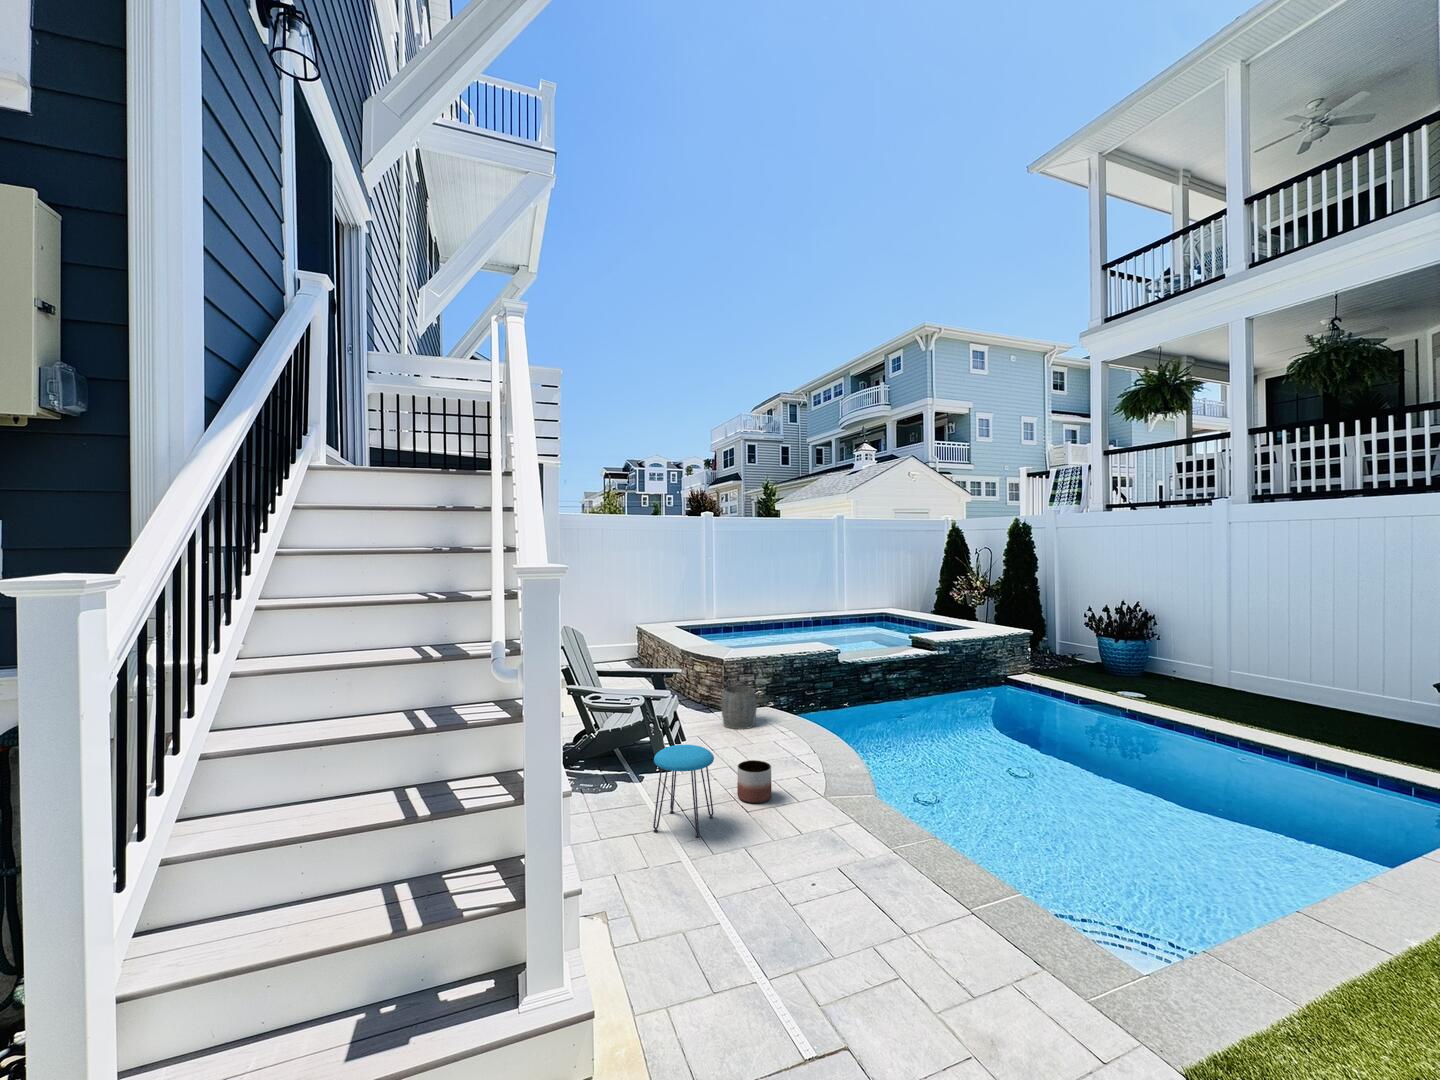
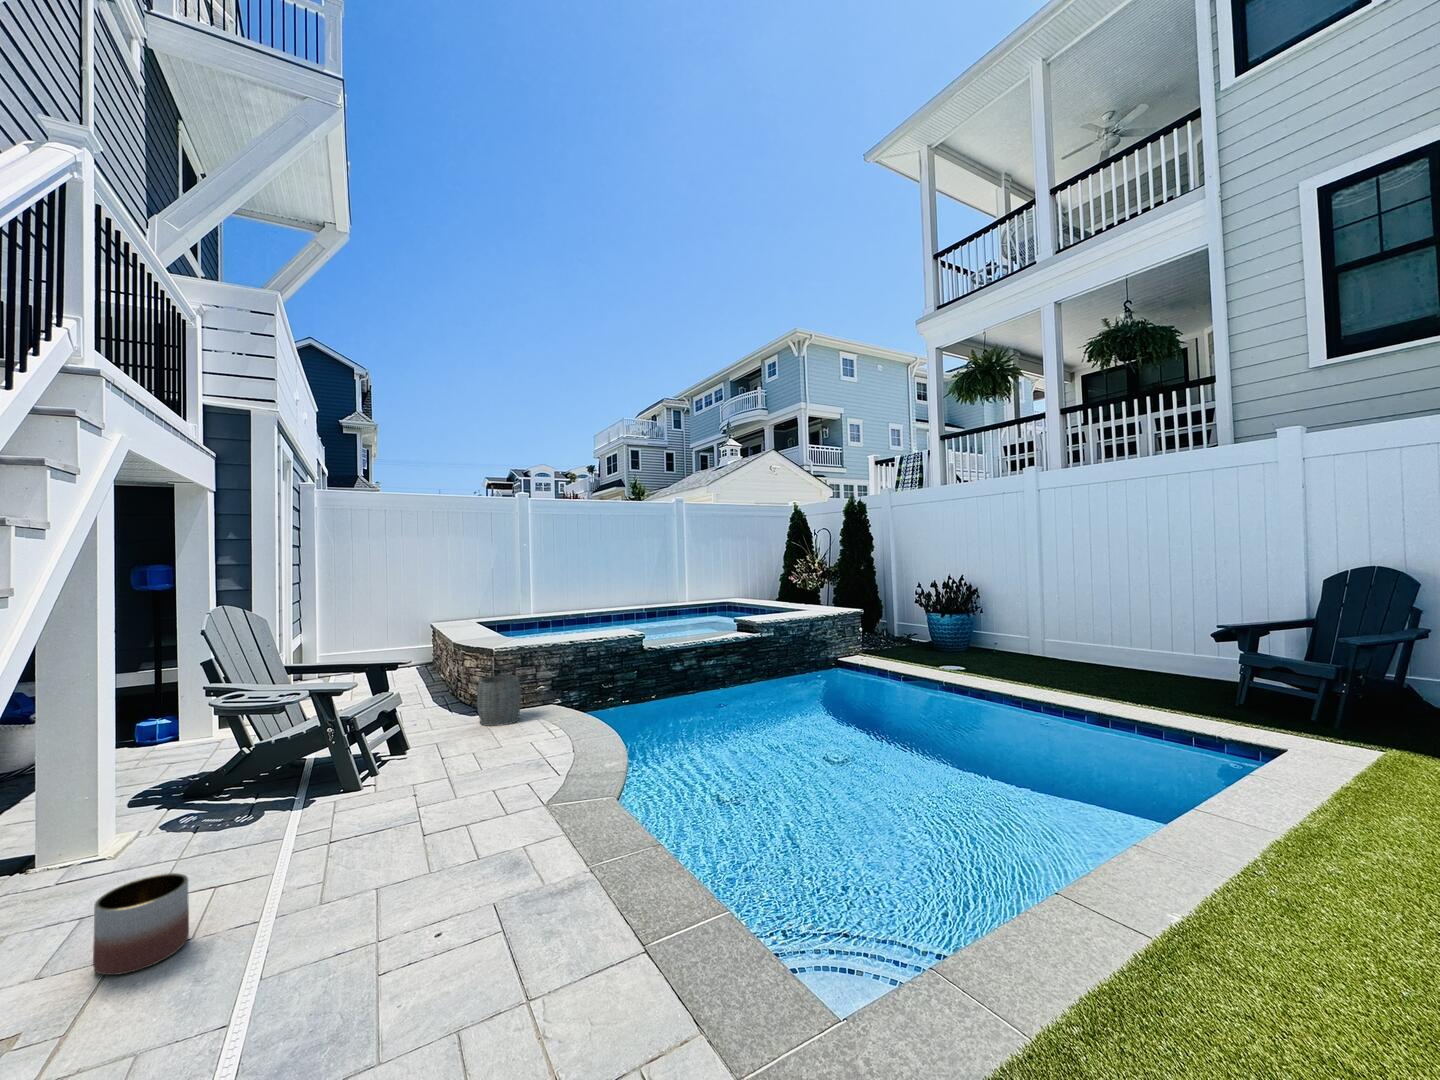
stool: present [653,745,714,838] -> none [259,737,365,860]
planter: present [737,760,772,803] -> present [93,873,189,975]

